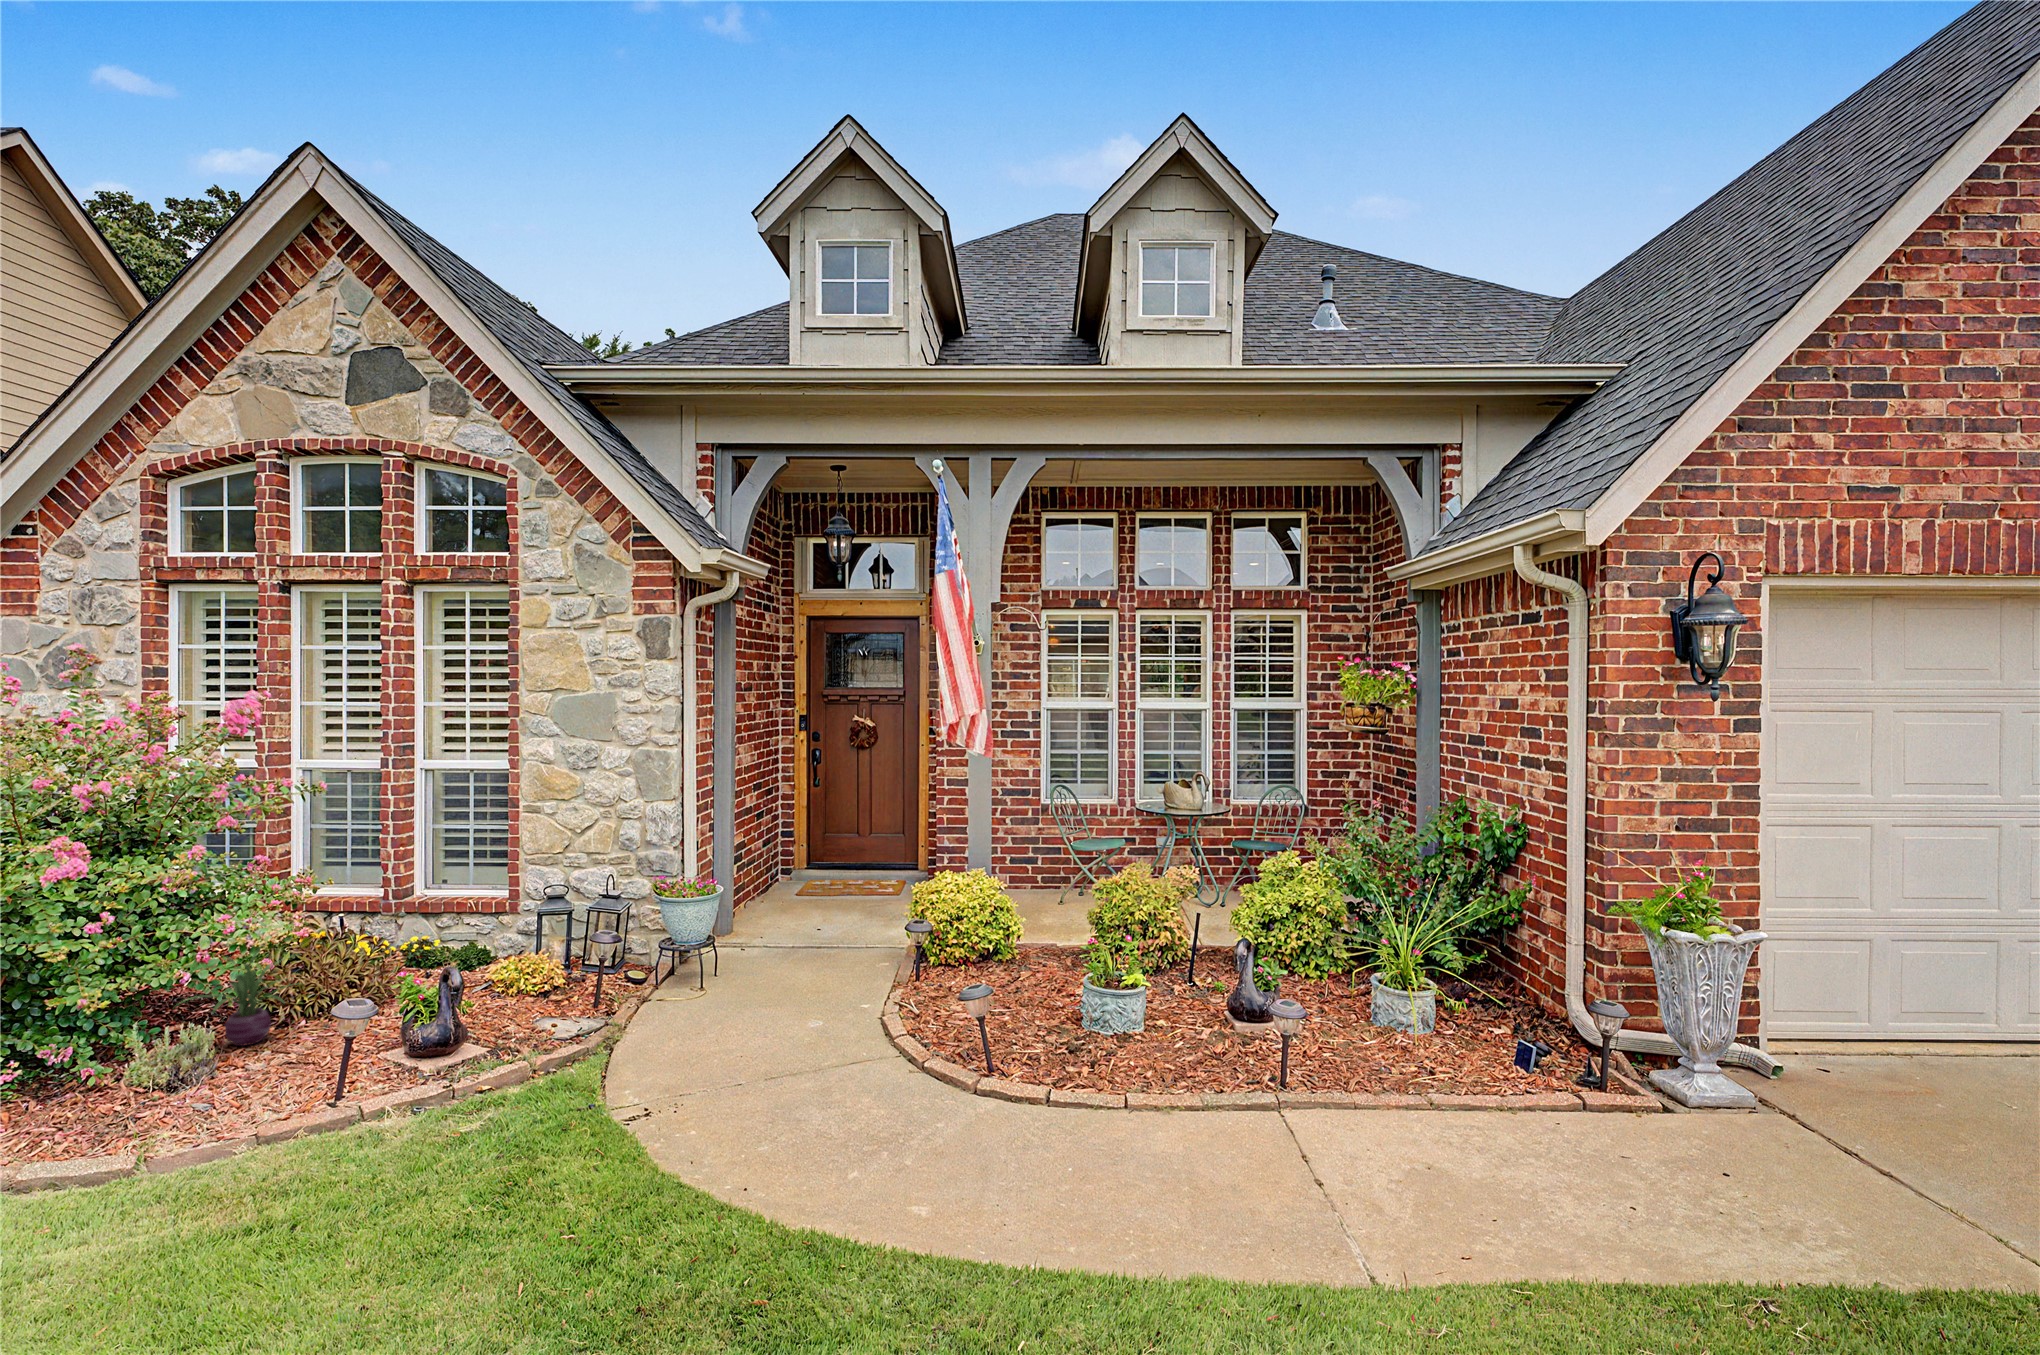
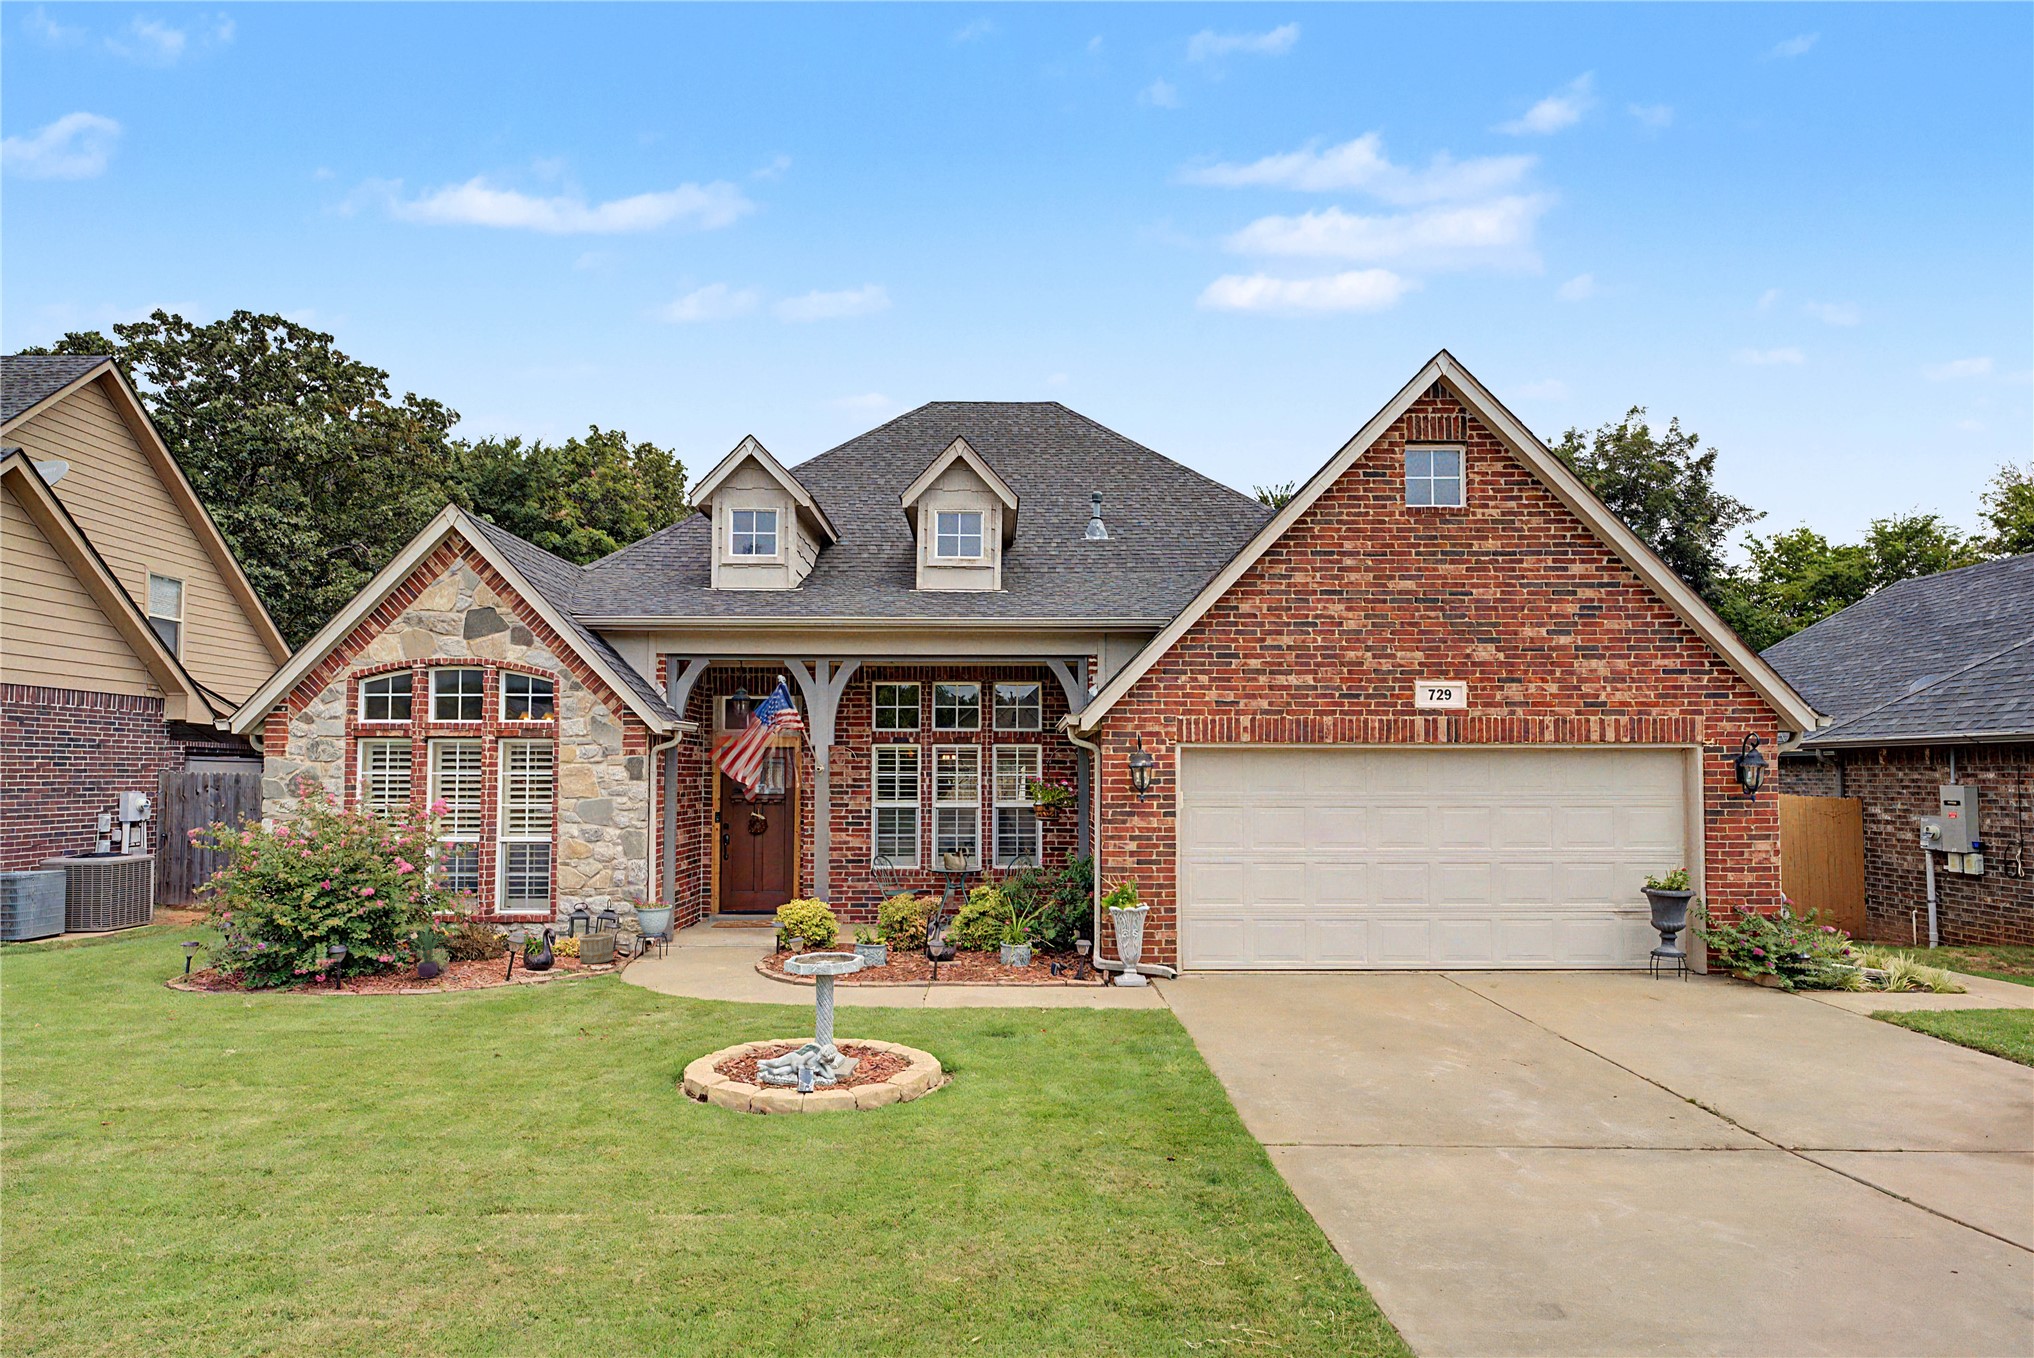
wooden bucket: none [558,936,623,998] -> present [579,933,614,964]

